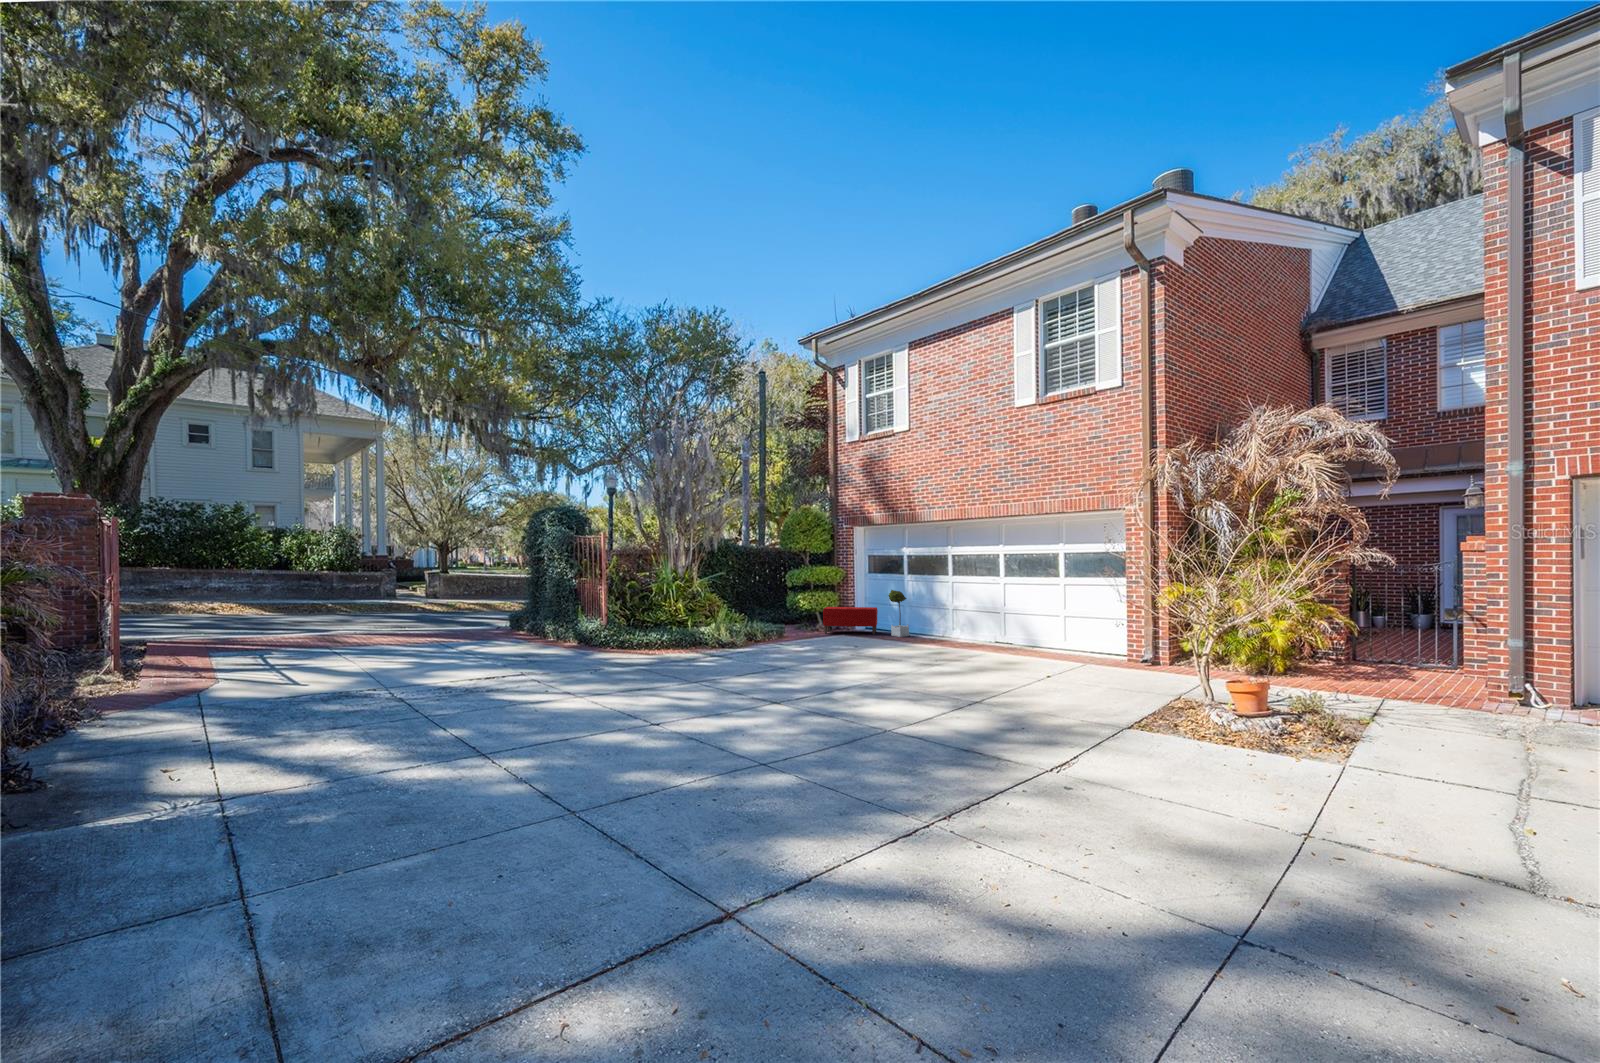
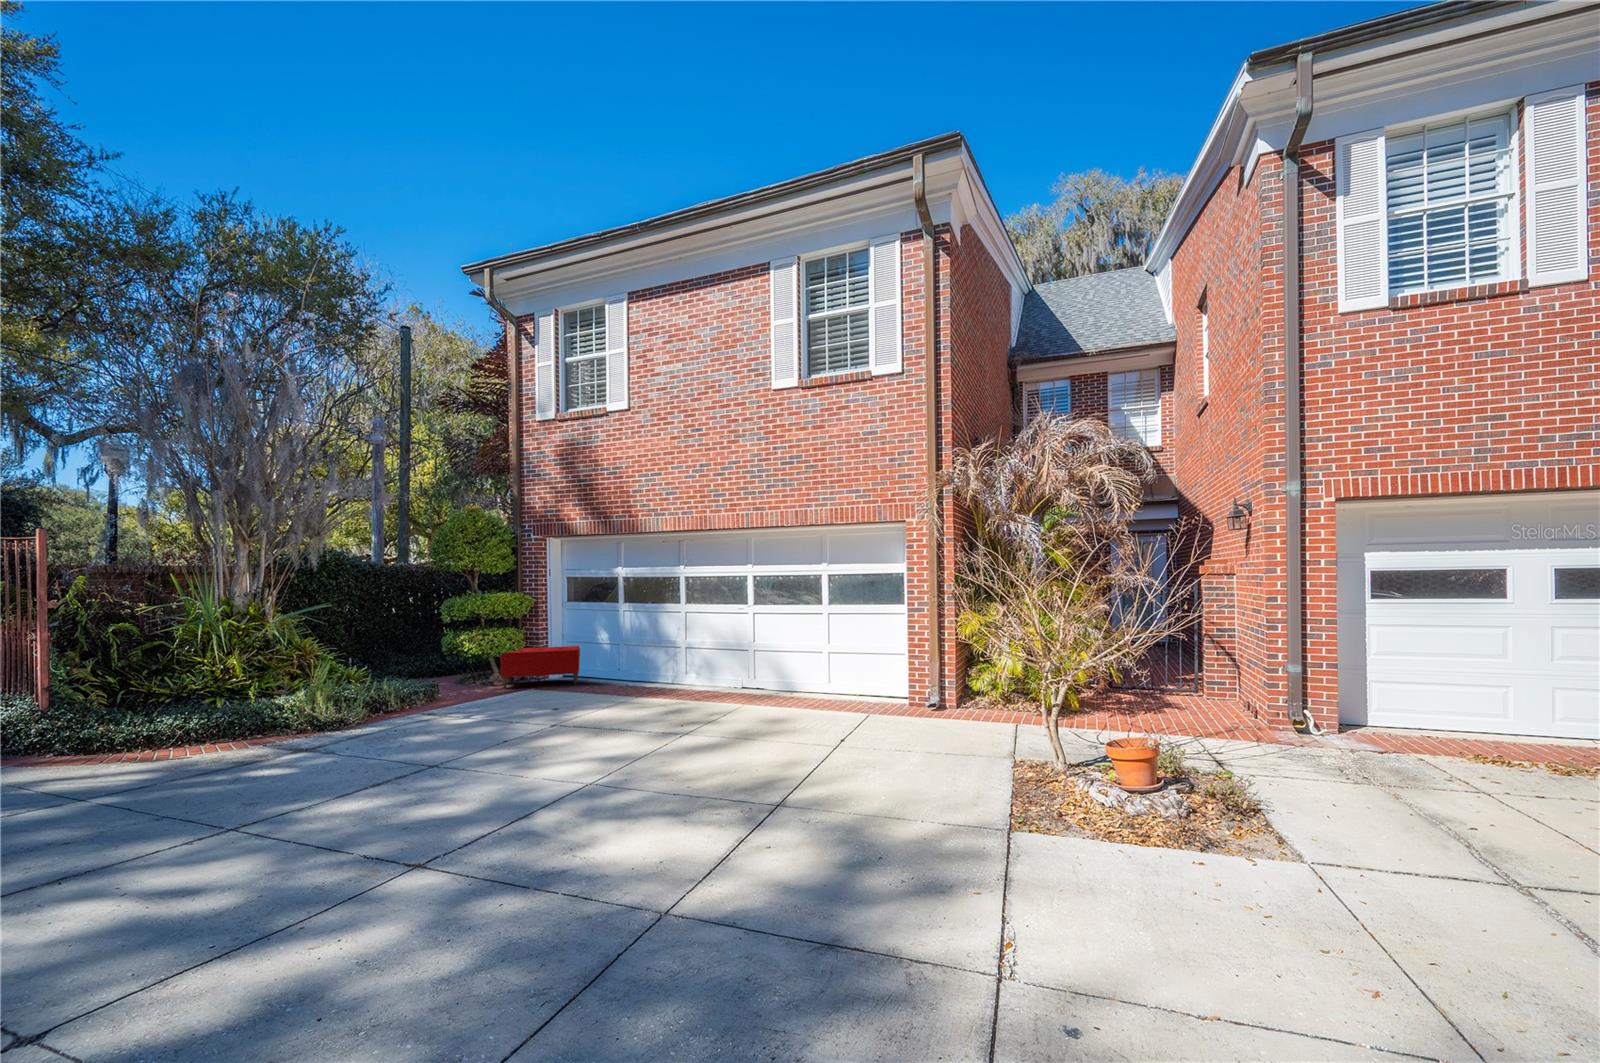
potted tree: present [888,590,909,637] -> none [597,622,625,686]

